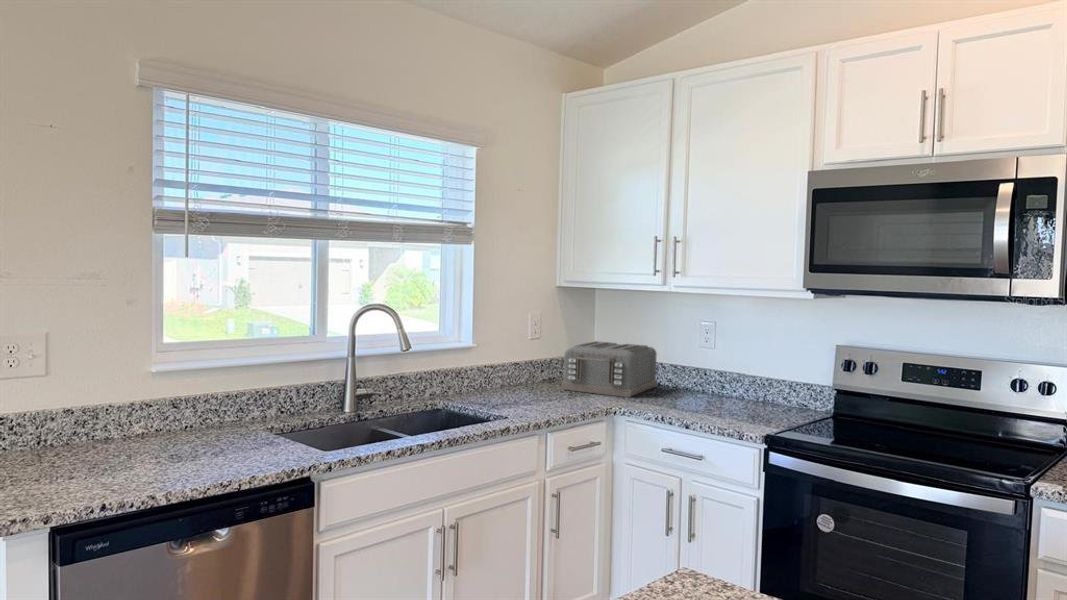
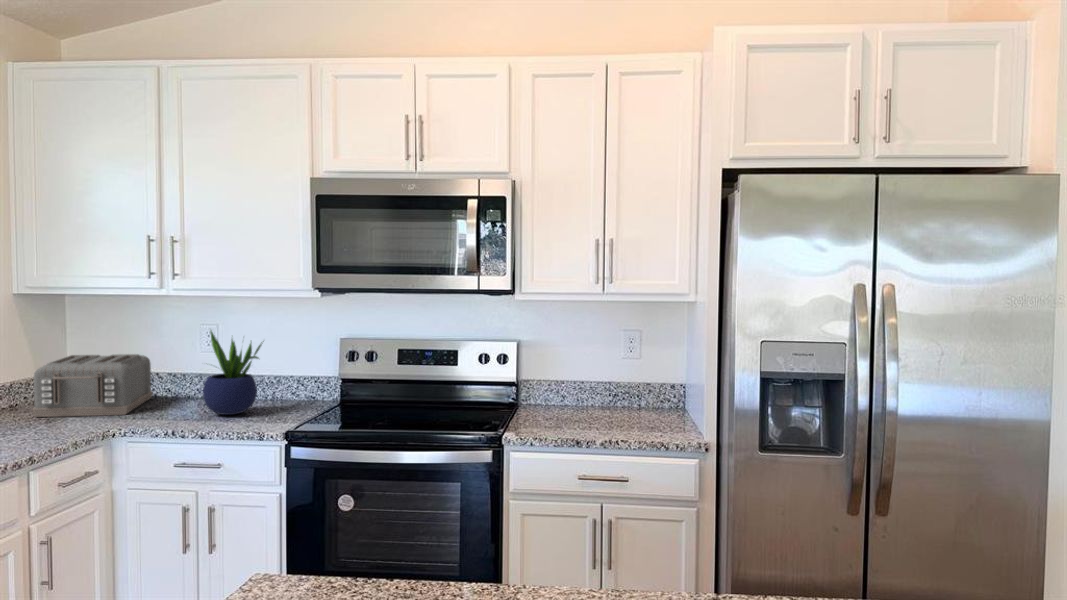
potted plant: none [693,324,756,410] -> present [203,331,264,415]

